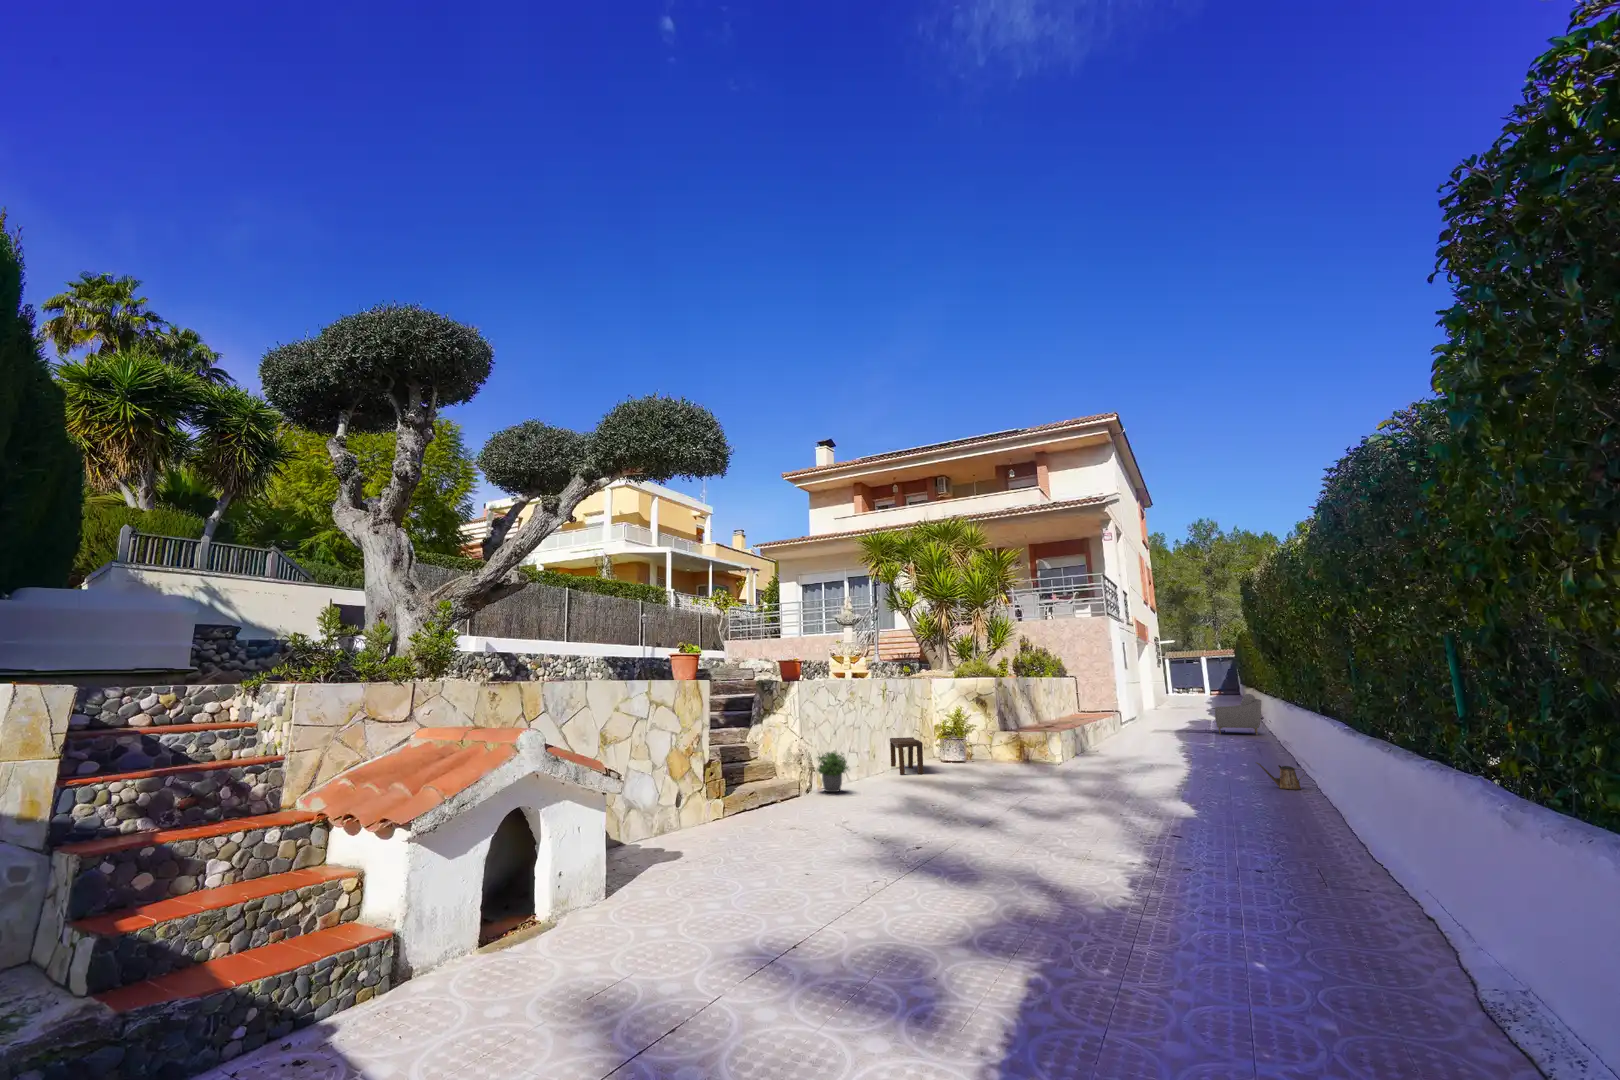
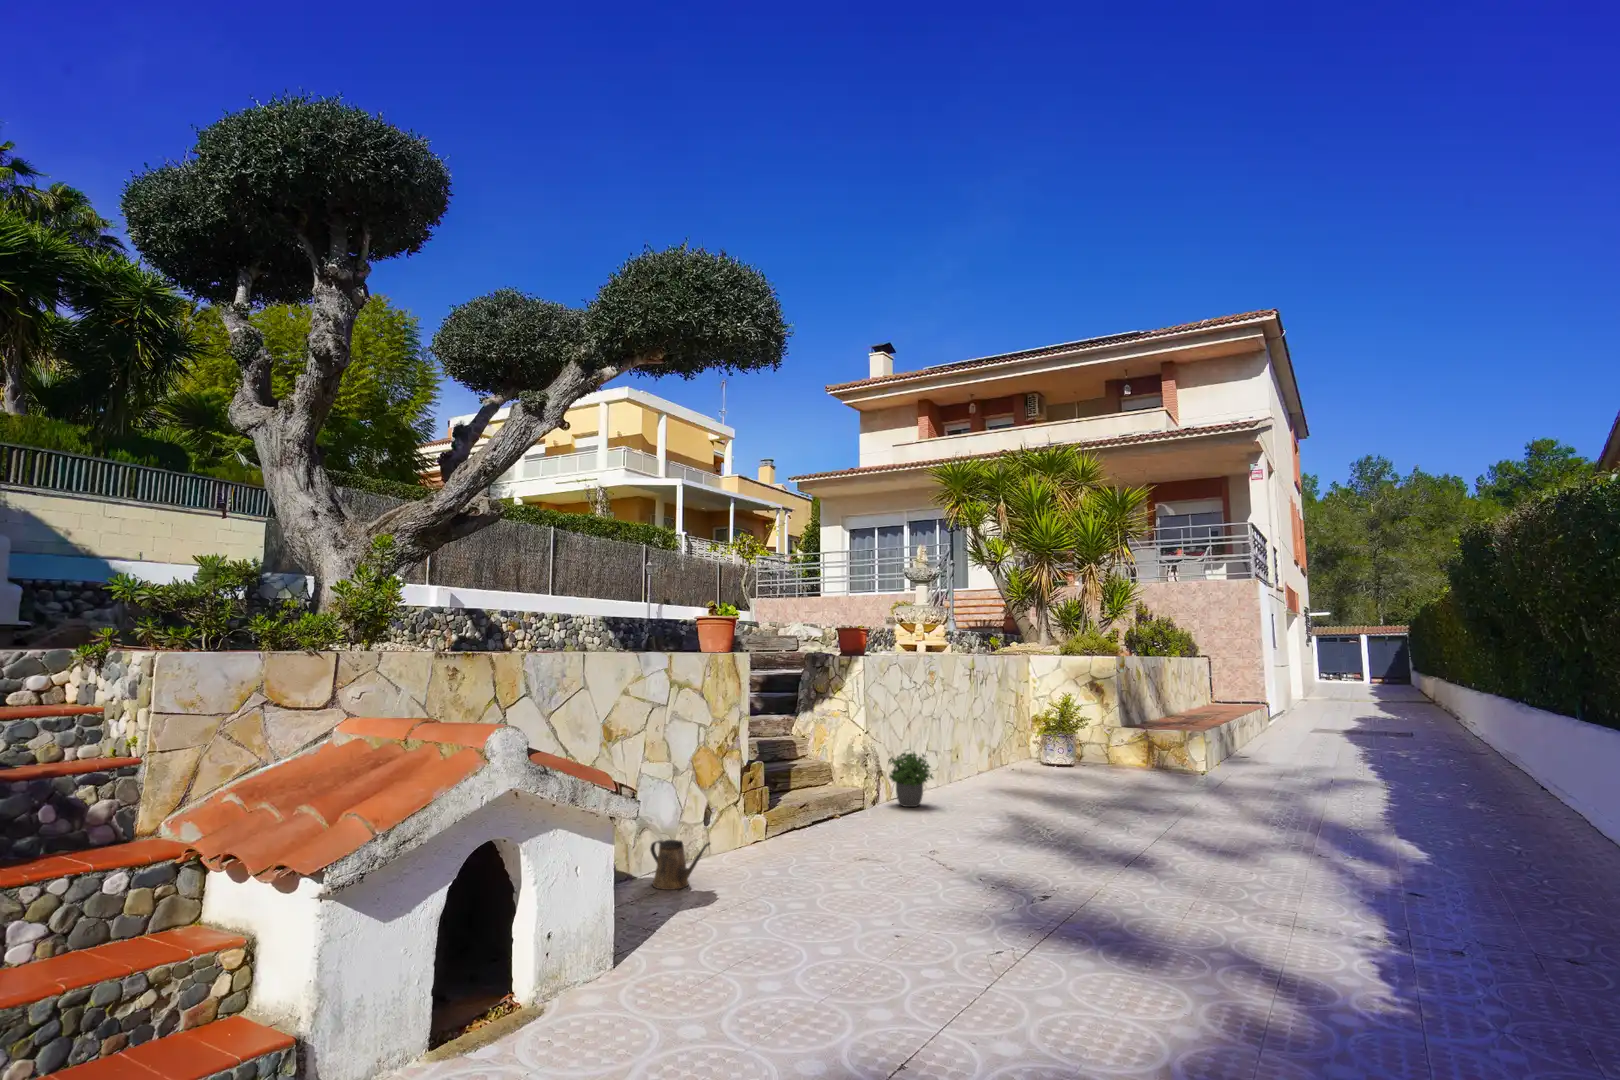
chair: present [1215,694,1261,735] -> none [1409,685,1477,741]
bench: present [890,737,923,775] -> none [981,734,1028,784]
watering can: present [1256,762,1304,790] -> present [650,840,710,890]

